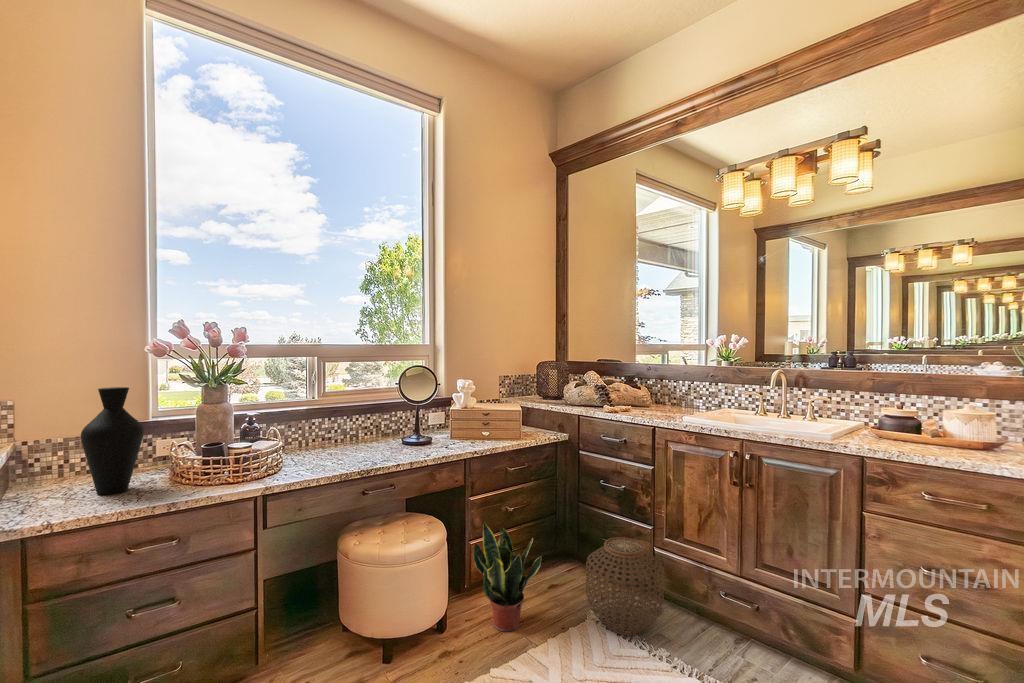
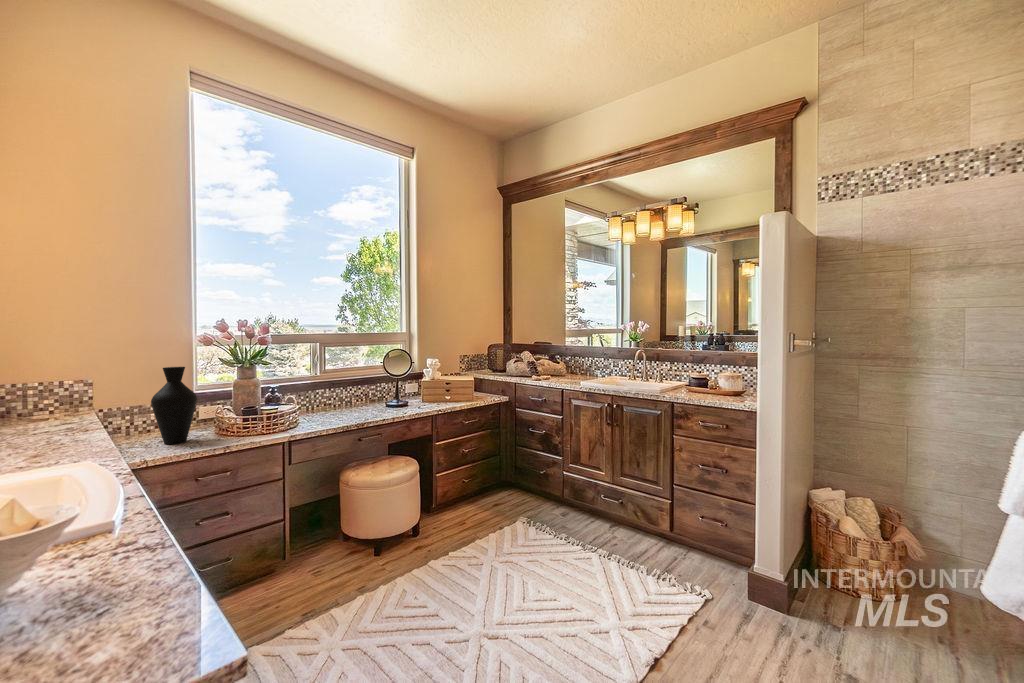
potted plant: present [473,523,542,631] -> none [440,459,490,534]
woven basket: present [585,537,664,635] -> none [521,466,574,531]

